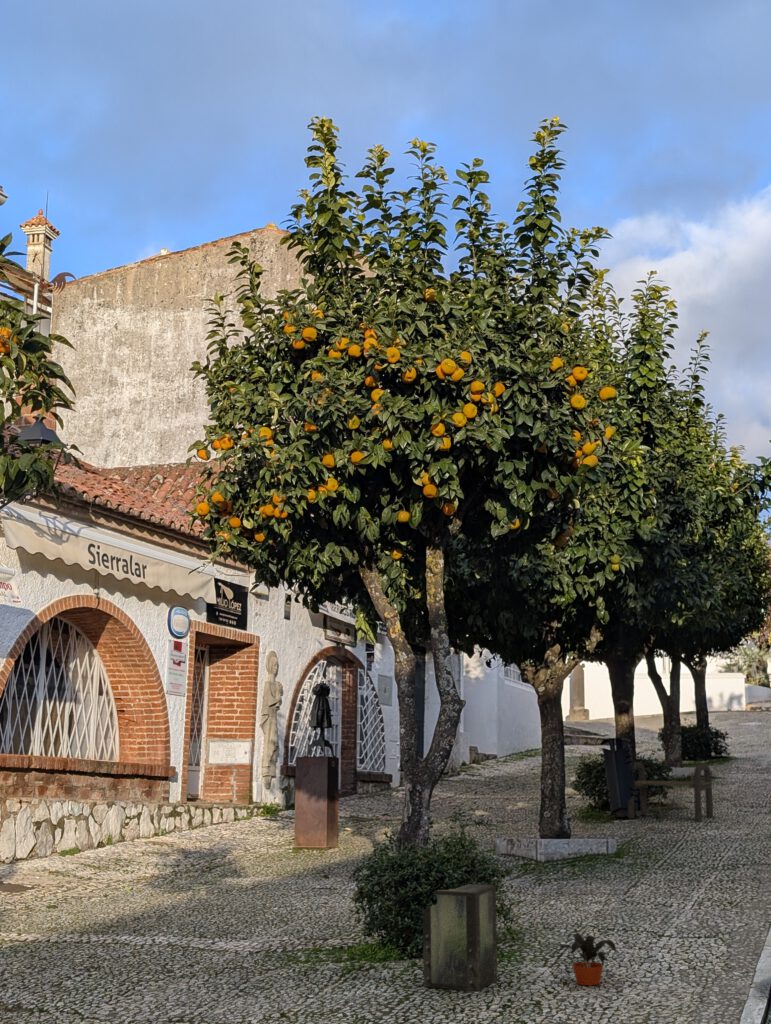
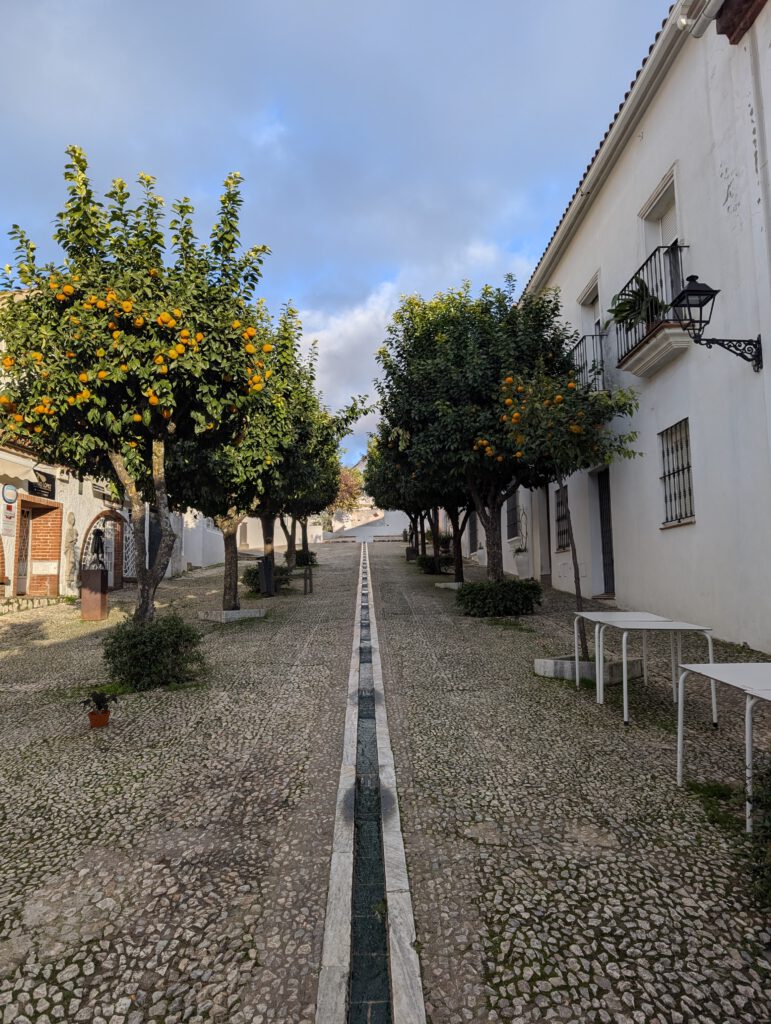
storage box: present [423,884,497,991] -> none [147,644,196,710]
potted plant: present [558,933,617,985] -> present [77,691,120,727]

